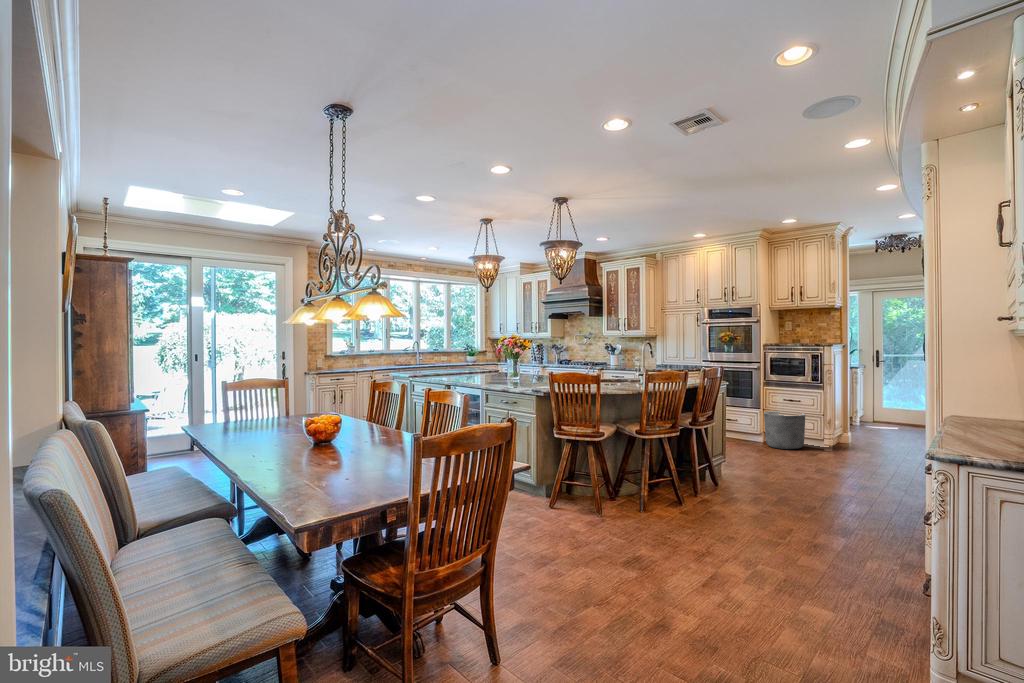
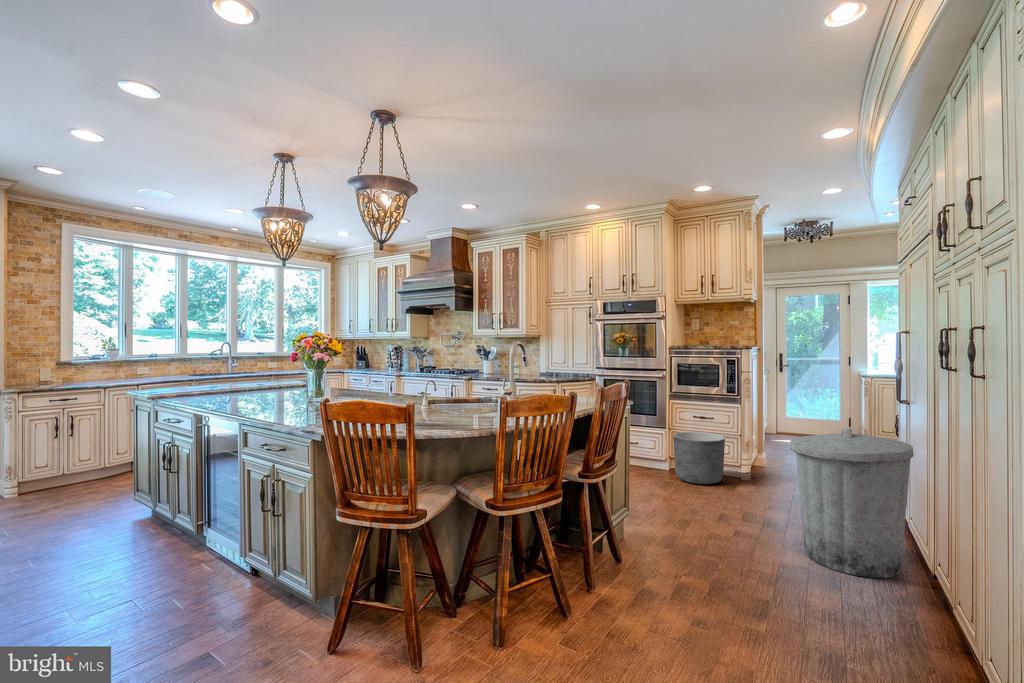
trash can: none [824,396,901,487] -> present [790,429,914,578]

